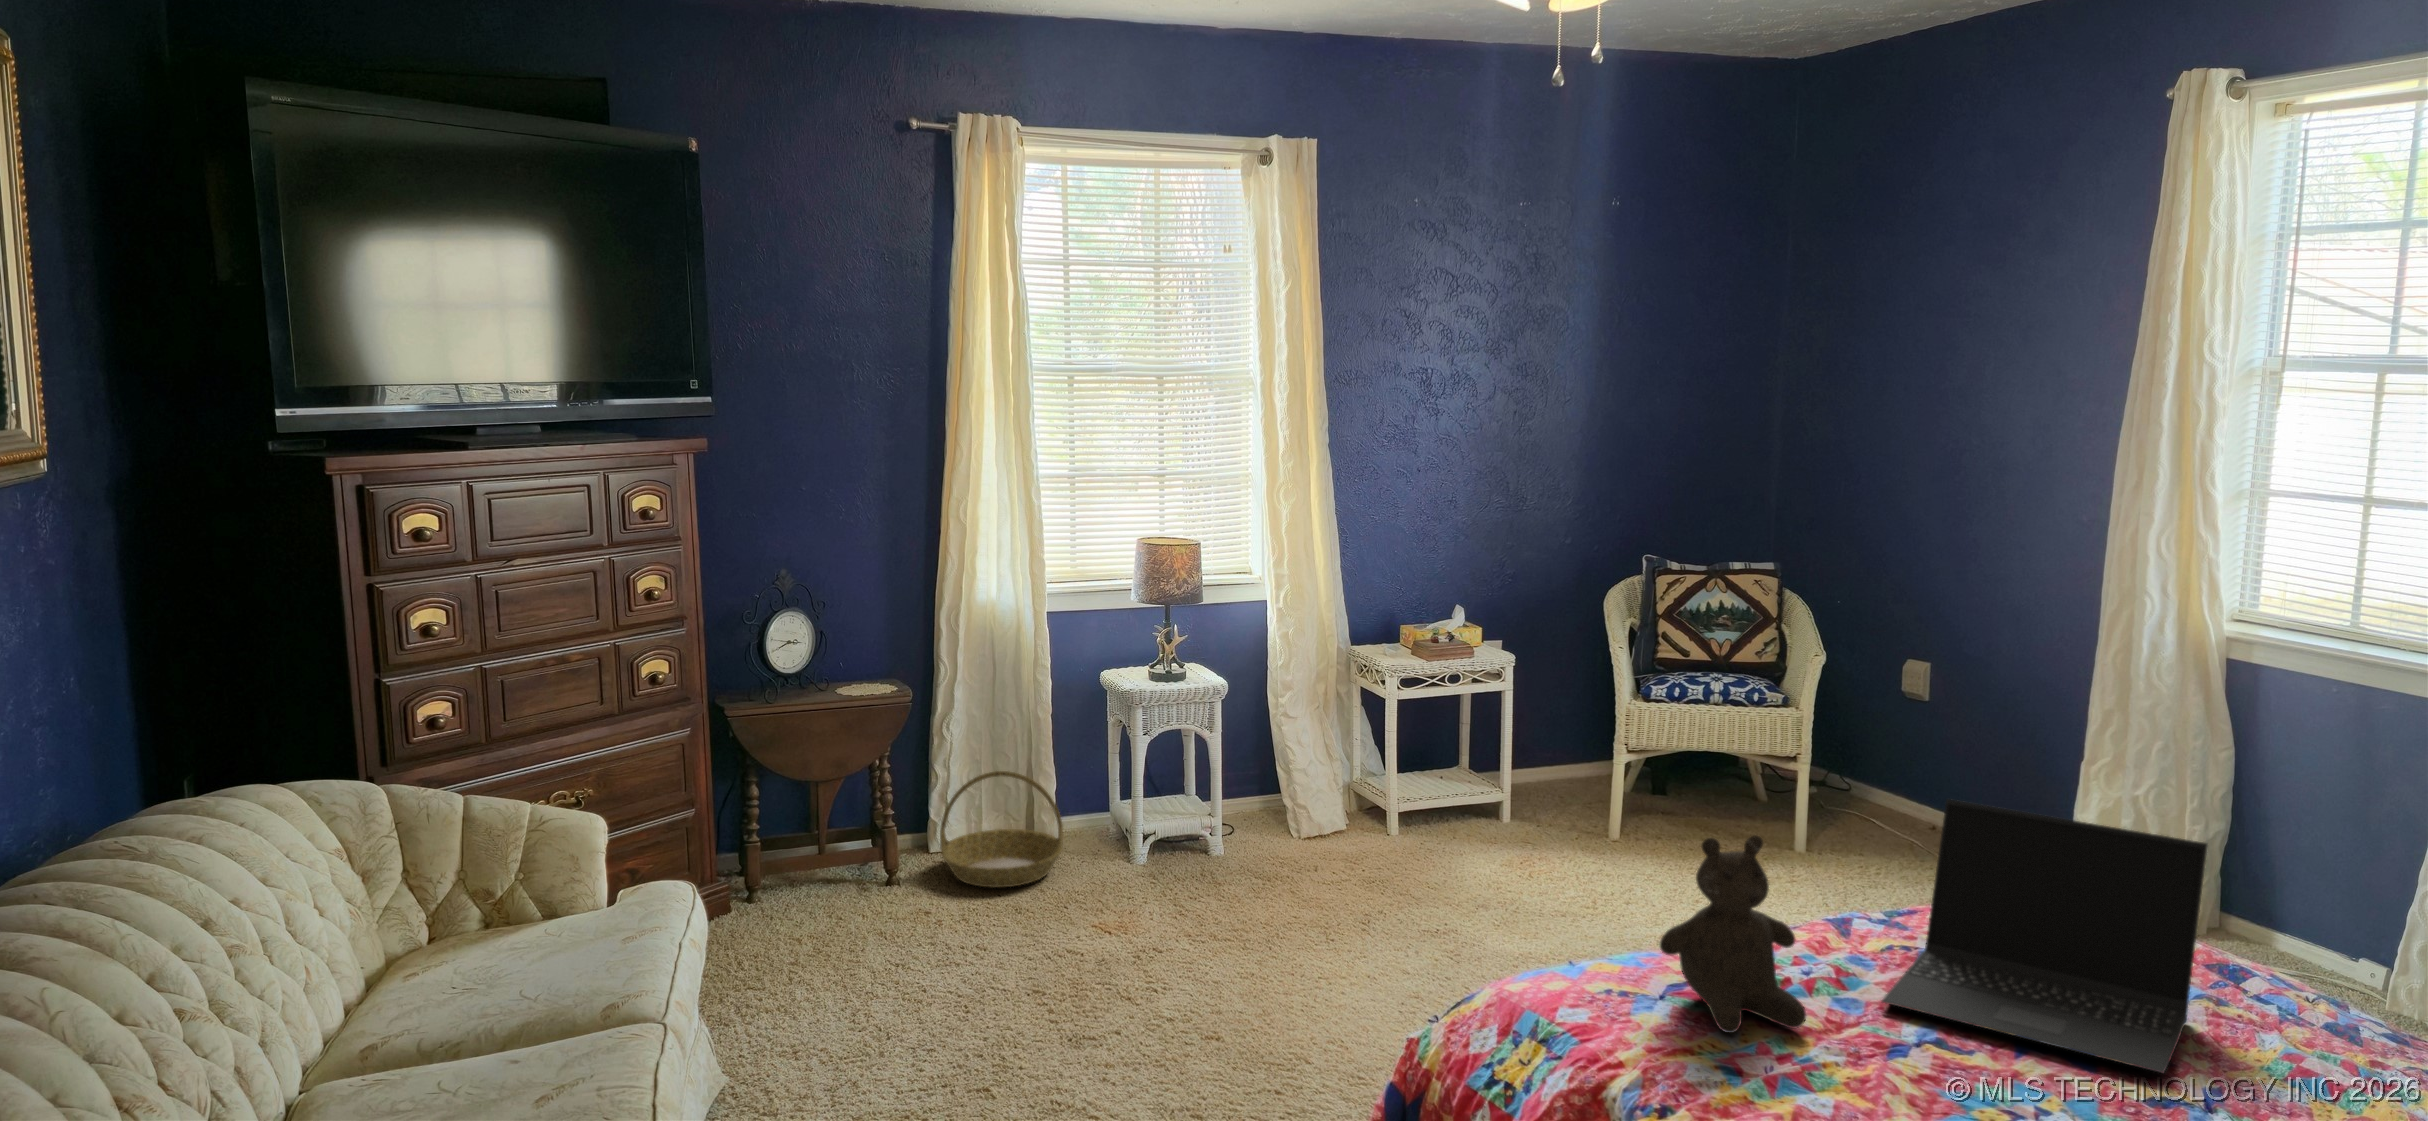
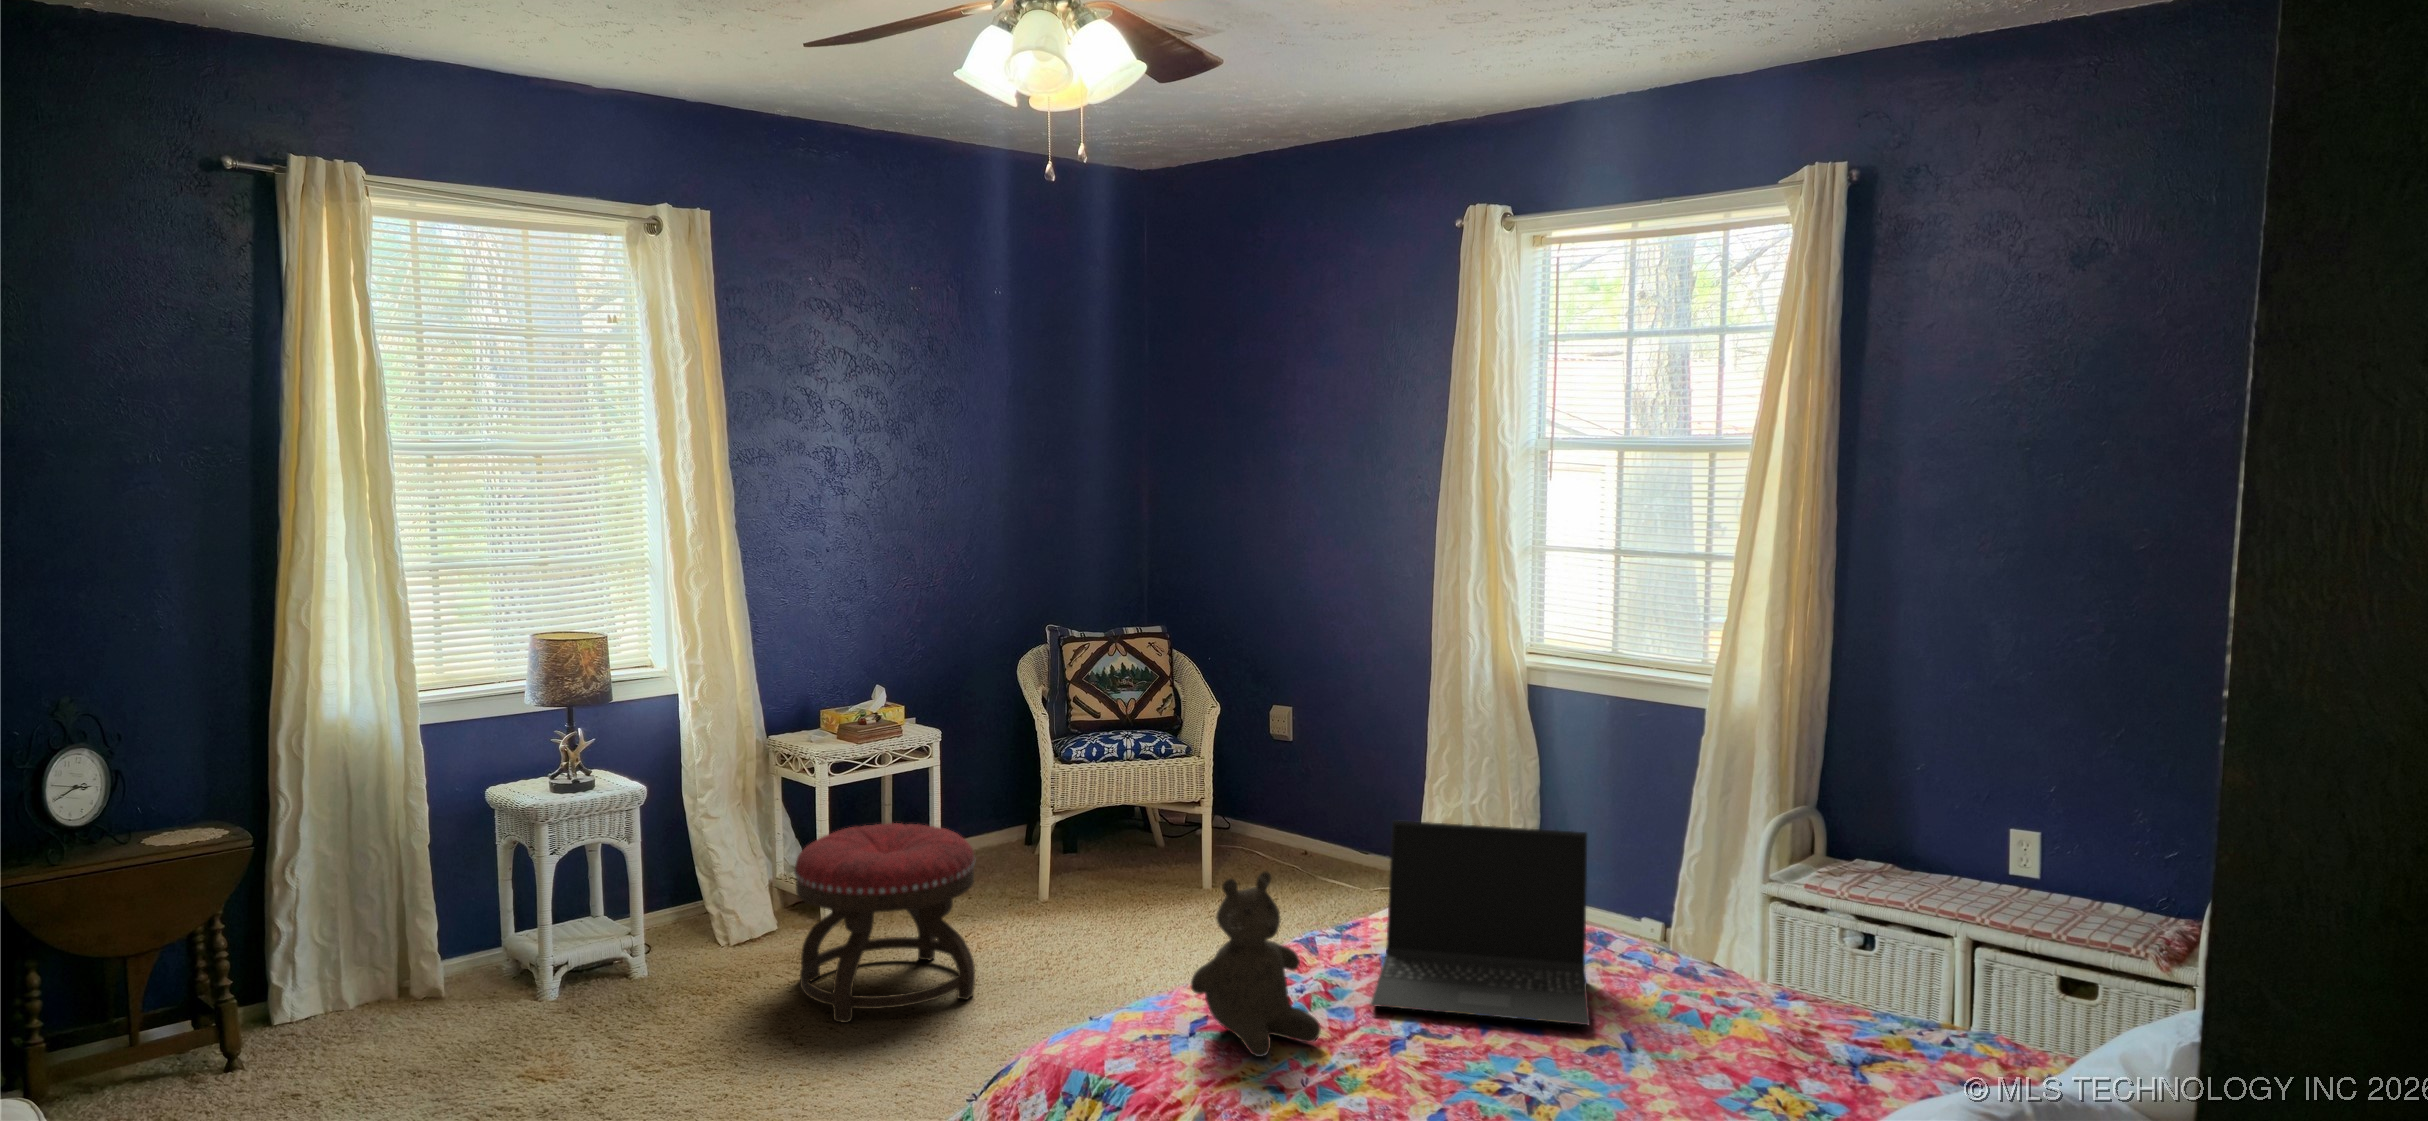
ottoman: none [1348,742,1527,932] -> present [794,823,975,1023]
basket: present [940,771,1063,888] -> none [297,912,459,1051]

